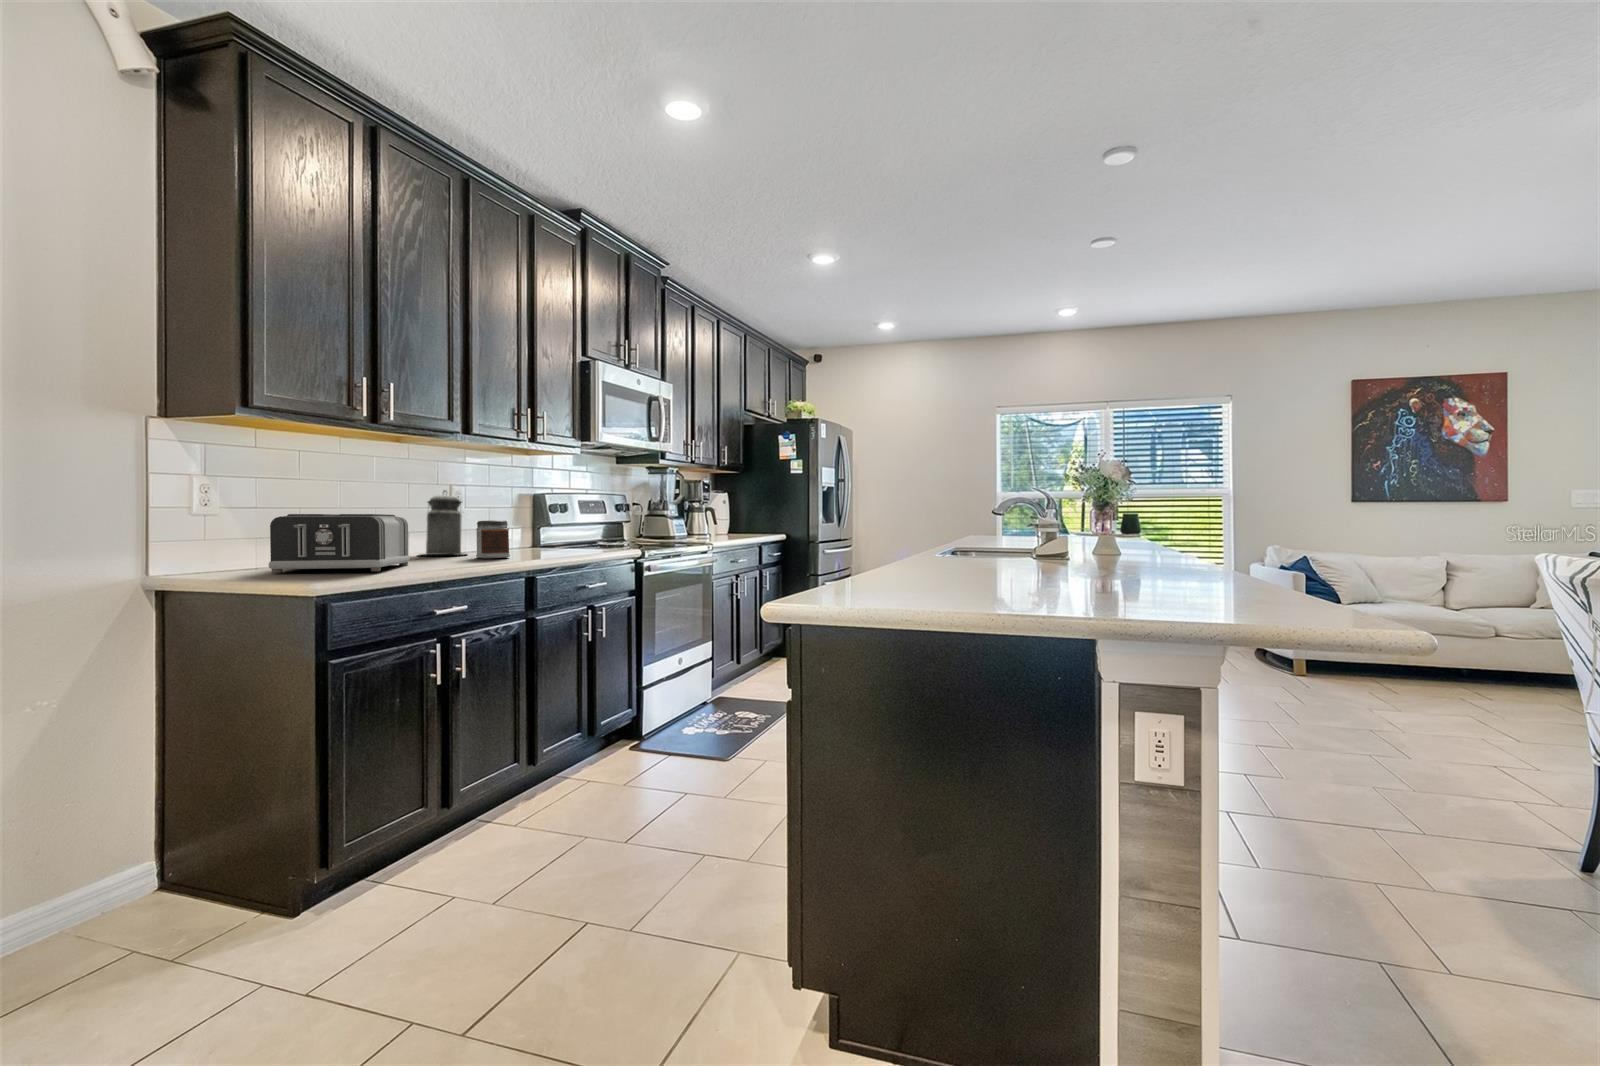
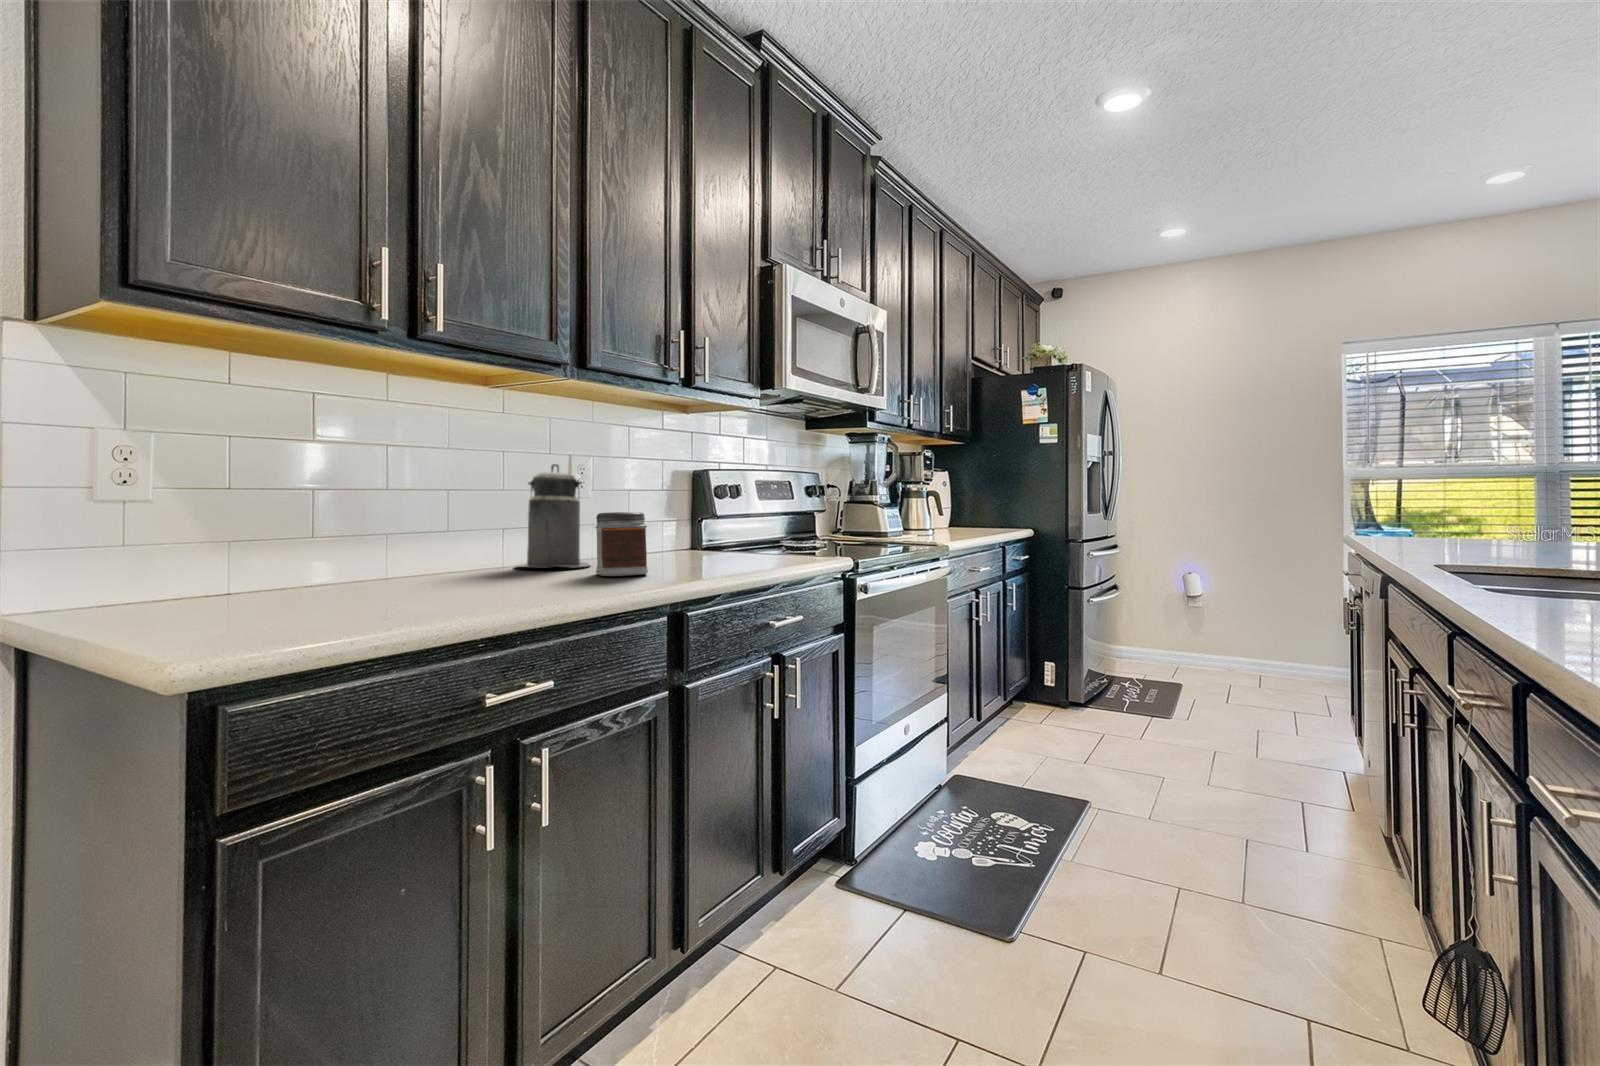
toaster: present [269,514,410,573] -> none [188,502,474,616]

